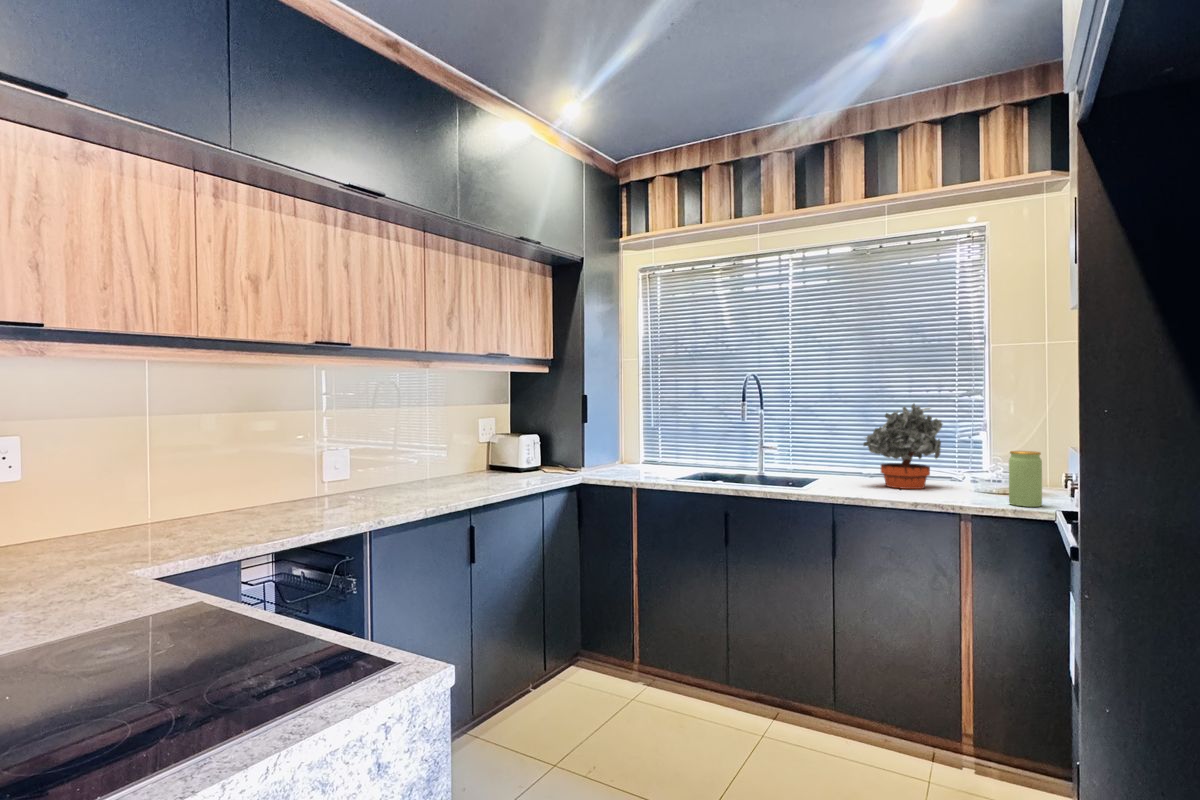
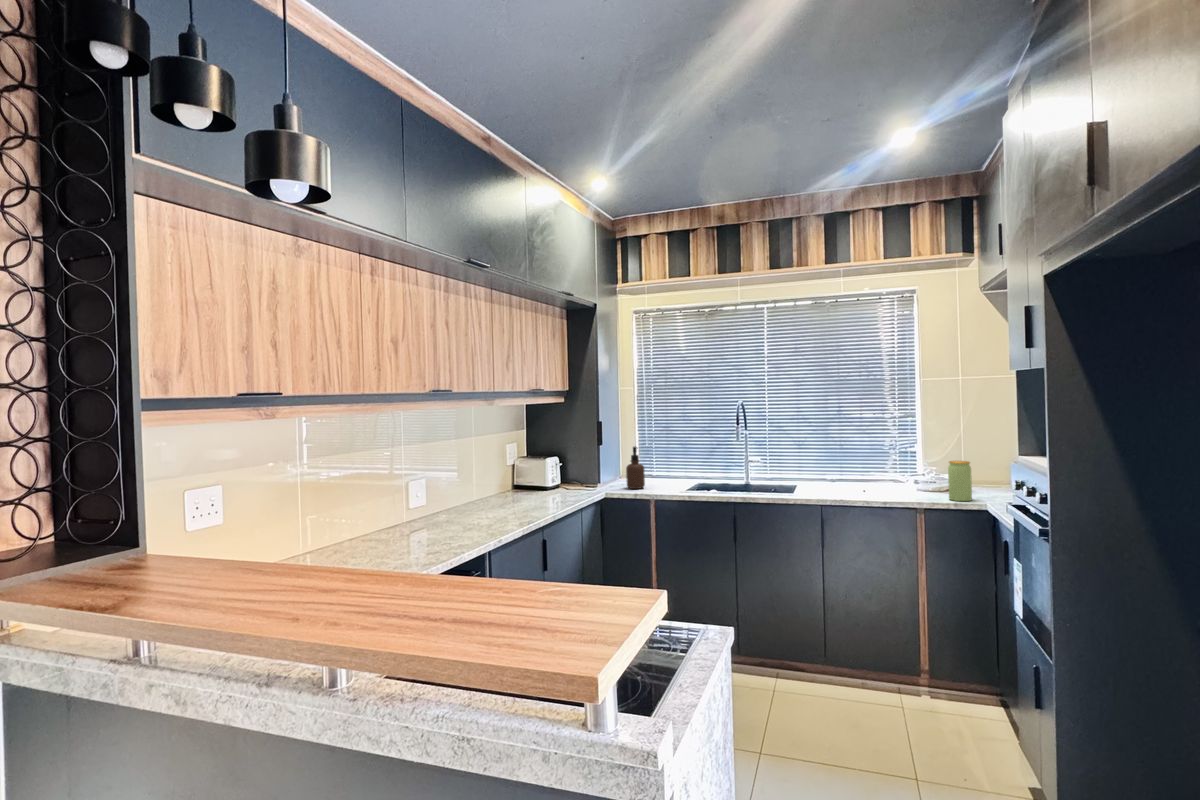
potted plant: present [863,404,943,489] -> none [833,424,891,490]
soap dispenser: none [615,426,636,476] -> present [626,447,645,489]

